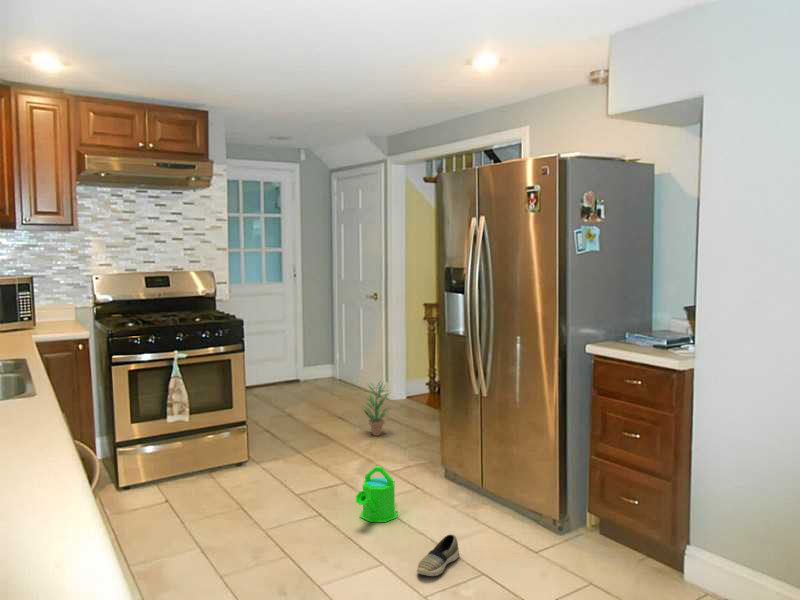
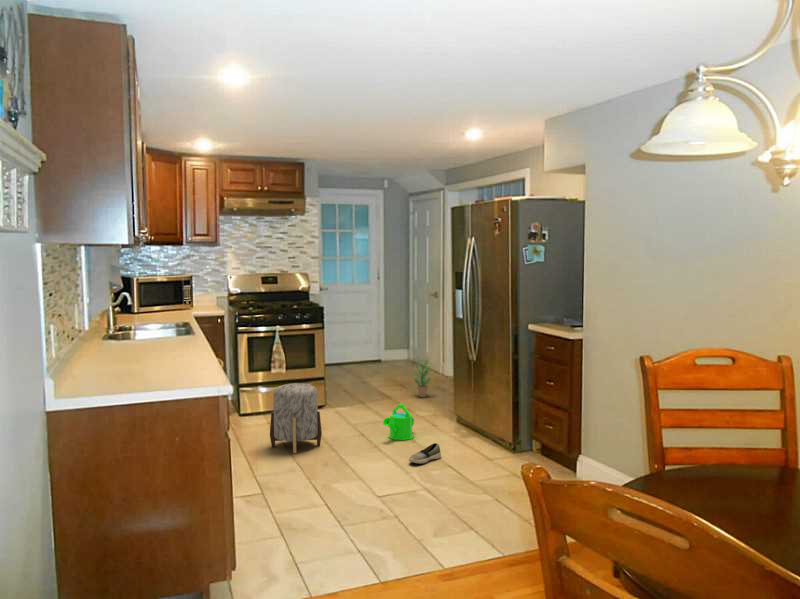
stool: none [175,448,262,569] -> present [270,383,322,453]

